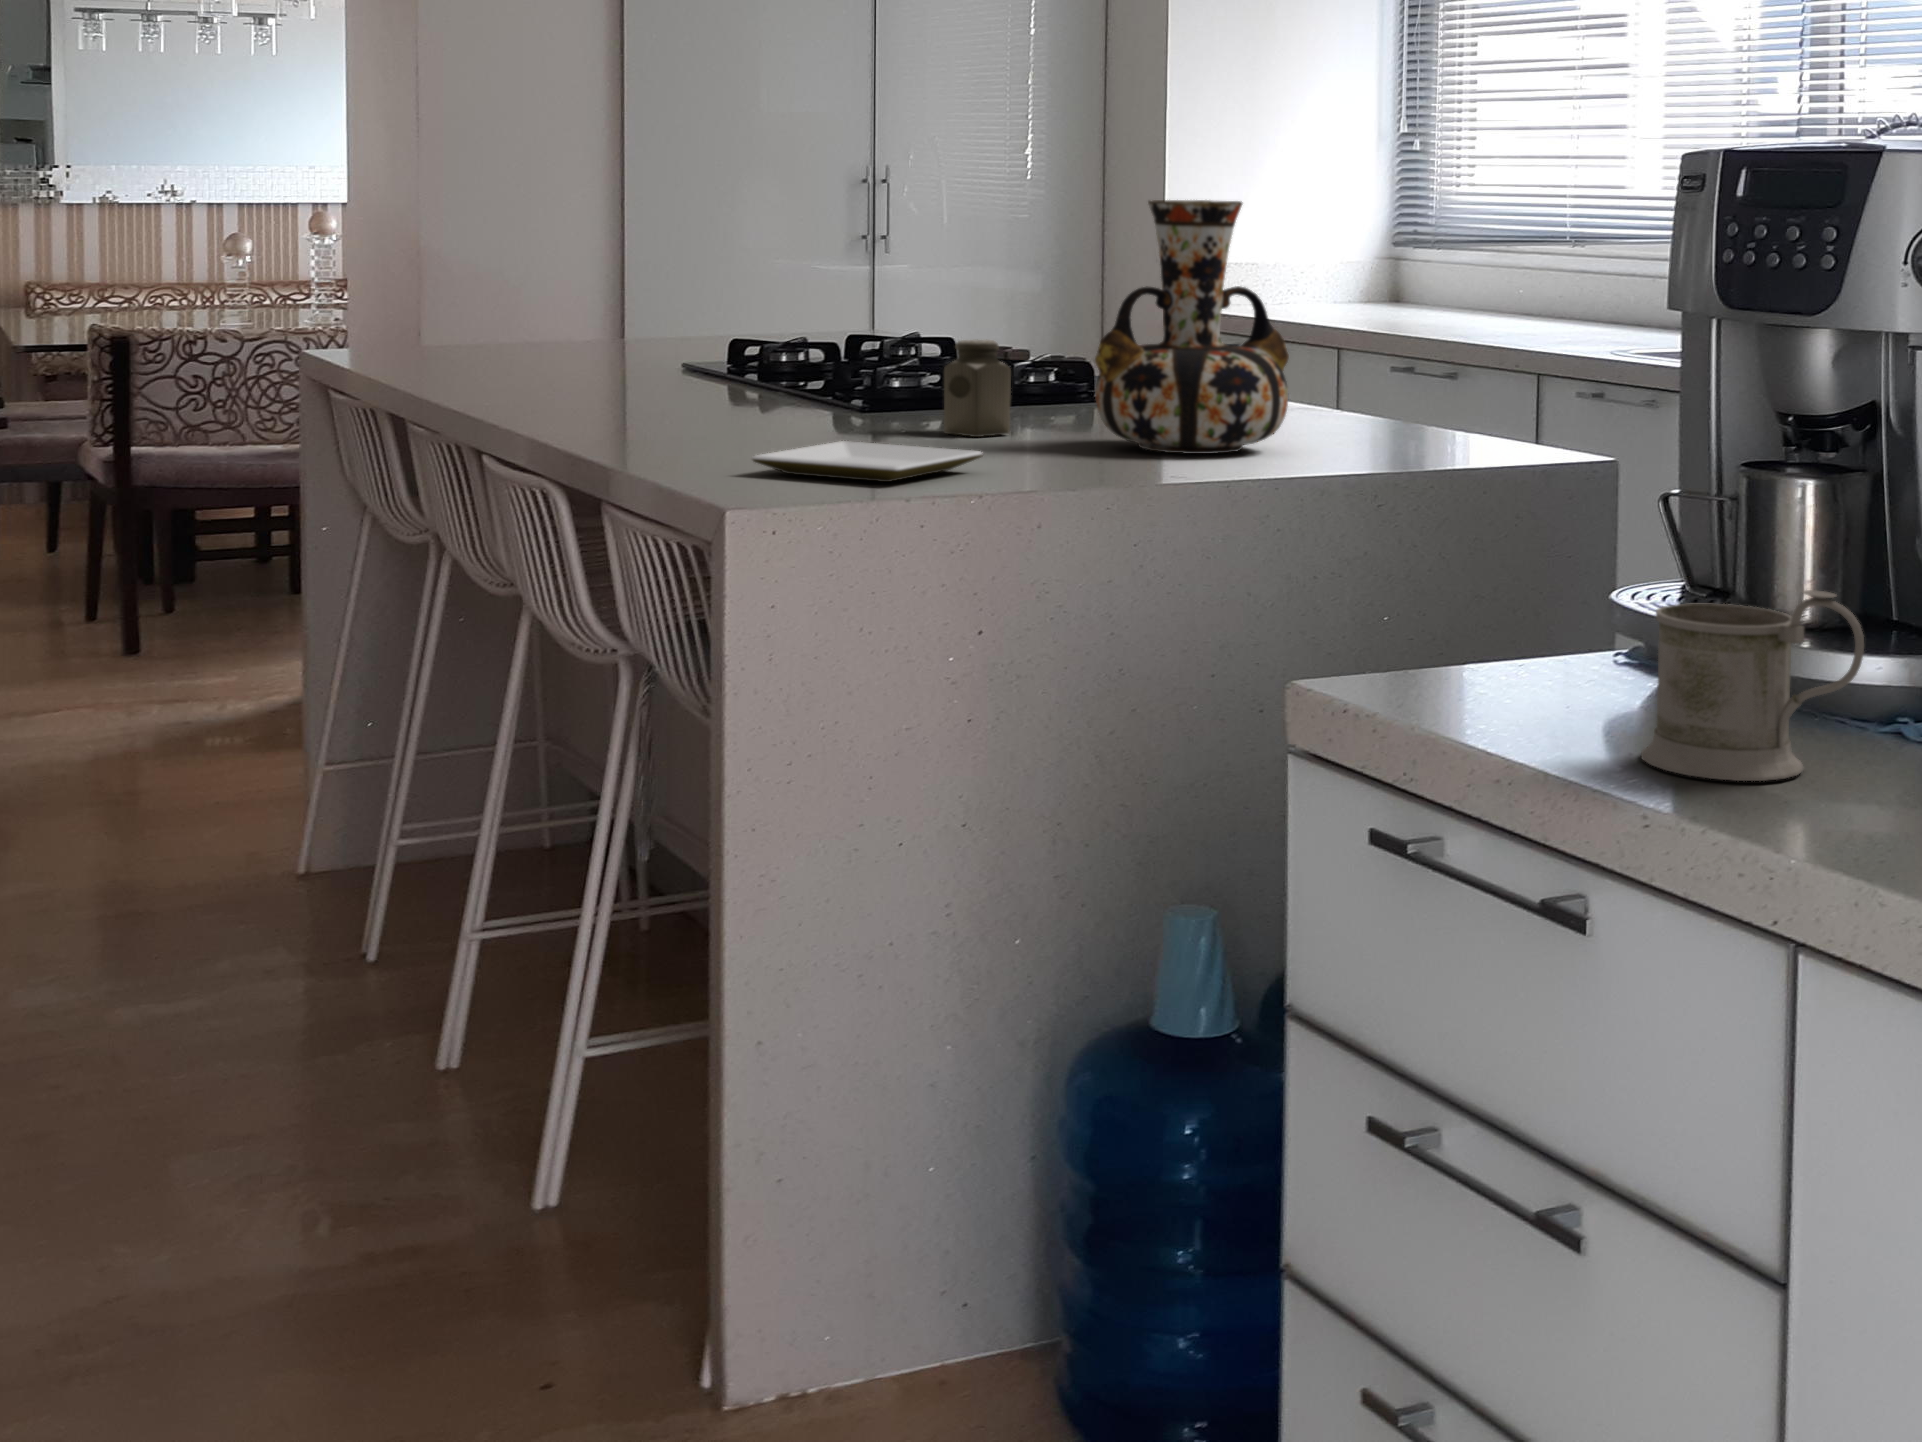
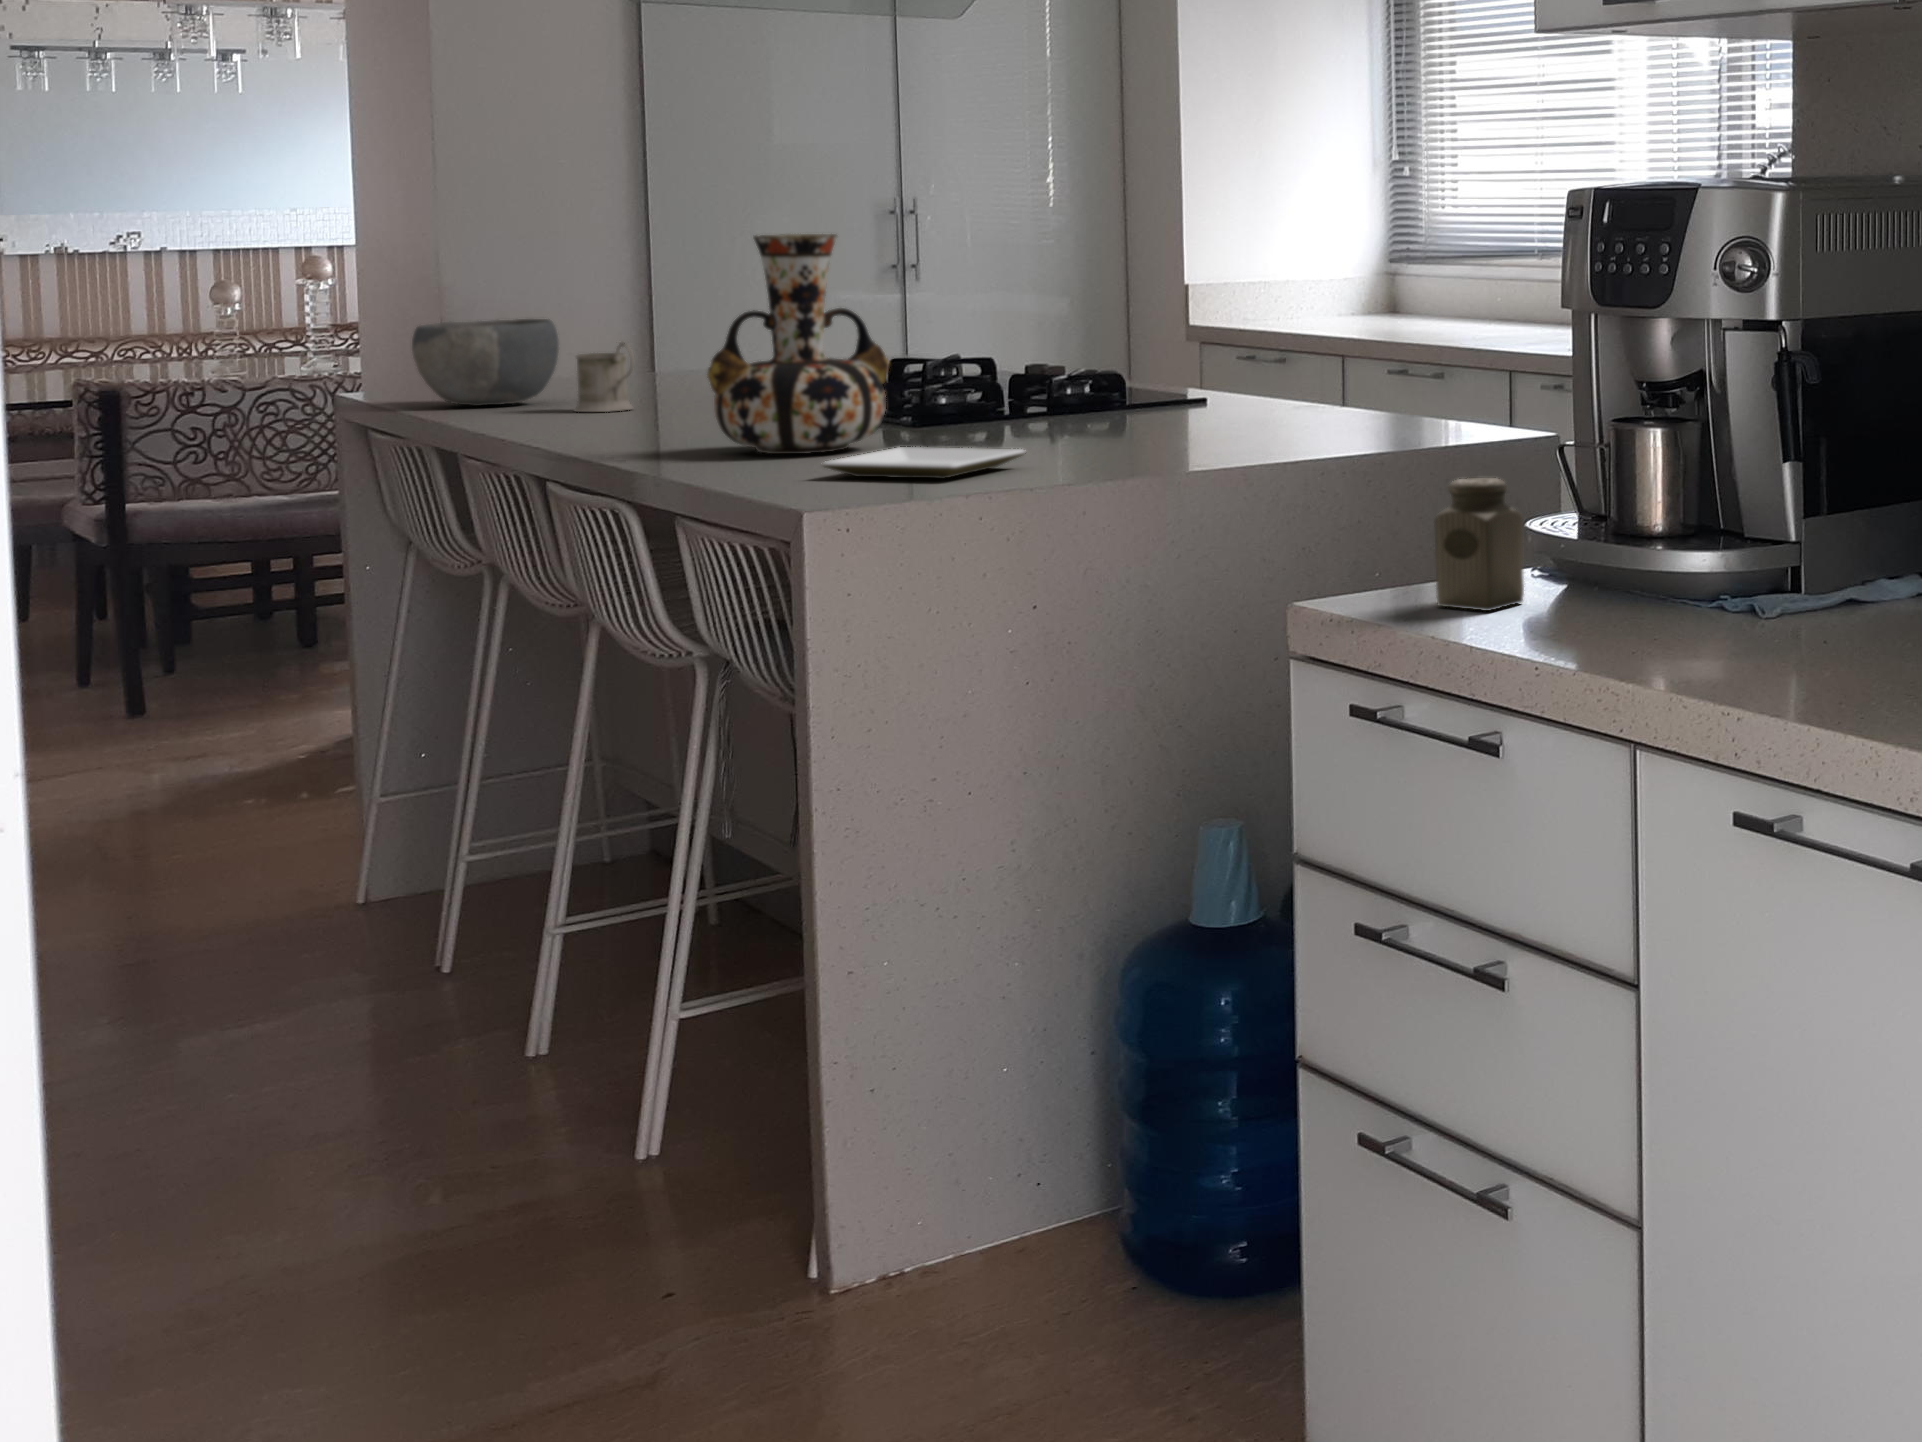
vase: present [1095,200,1289,454] -> present [708,234,889,454]
bowl: none [368,280,512,369] -> present [412,319,559,406]
salt shaker: present [944,339,1011,437] -> present [1435,478,1524,611]
mug: present [1641,590,1864,781] -> present [575,342,634,412]

